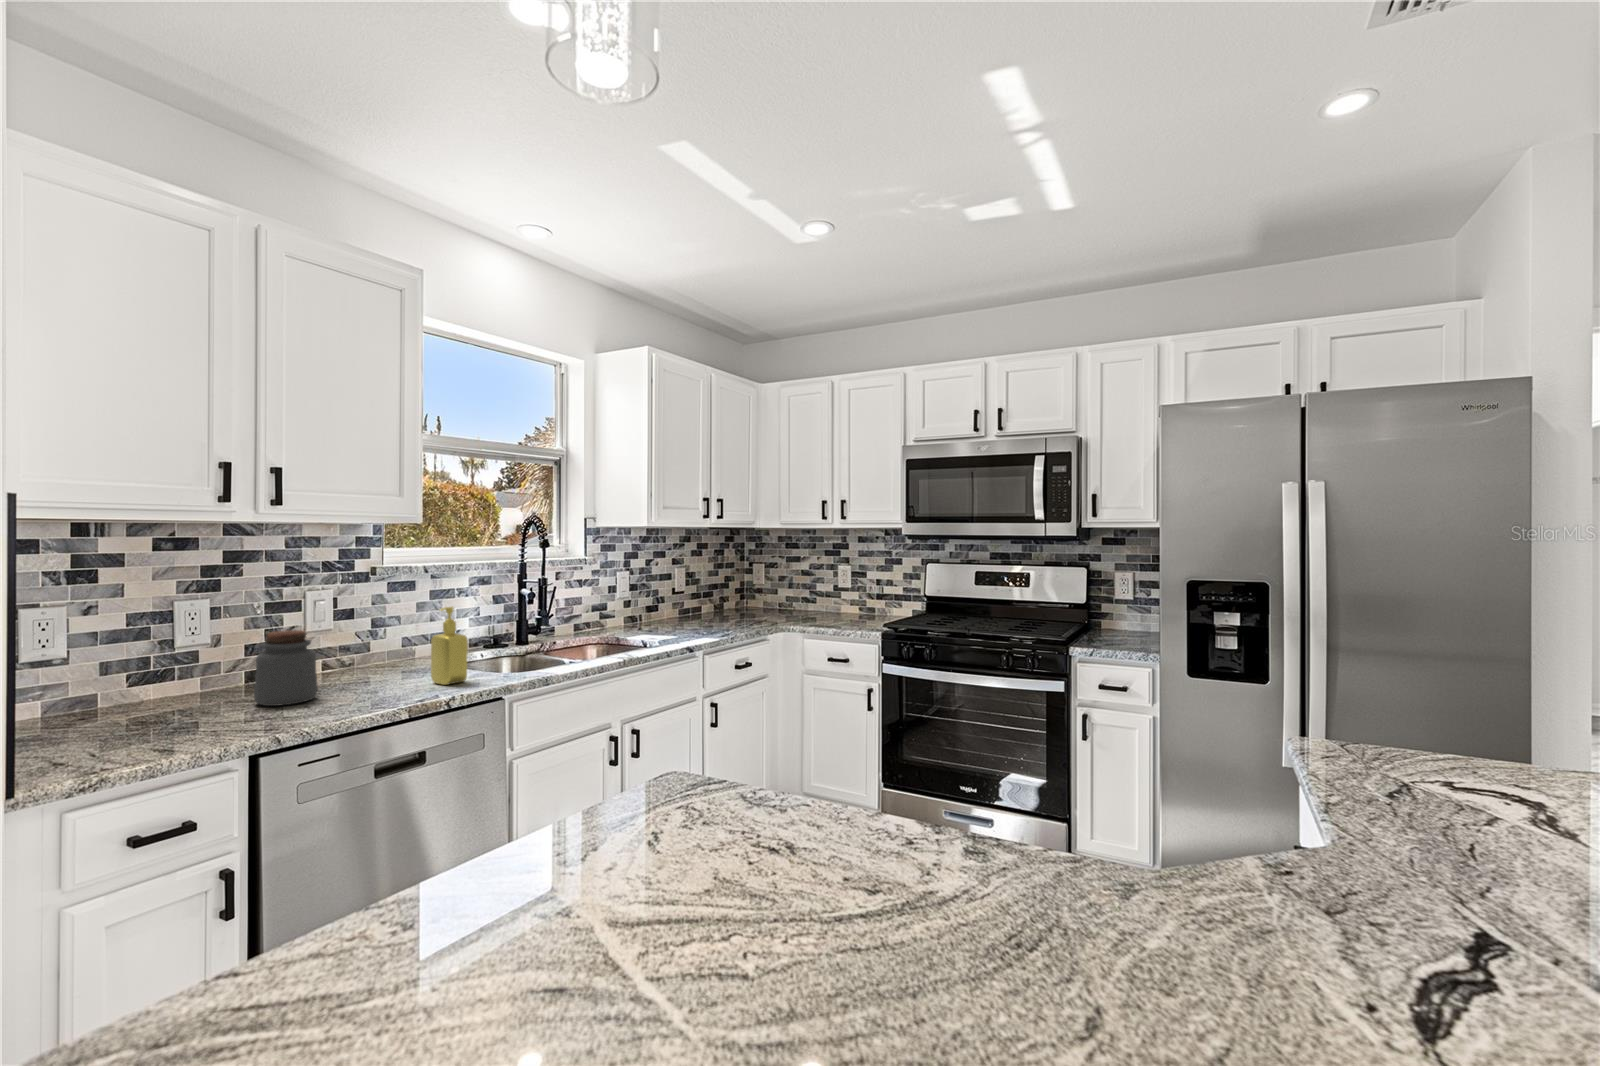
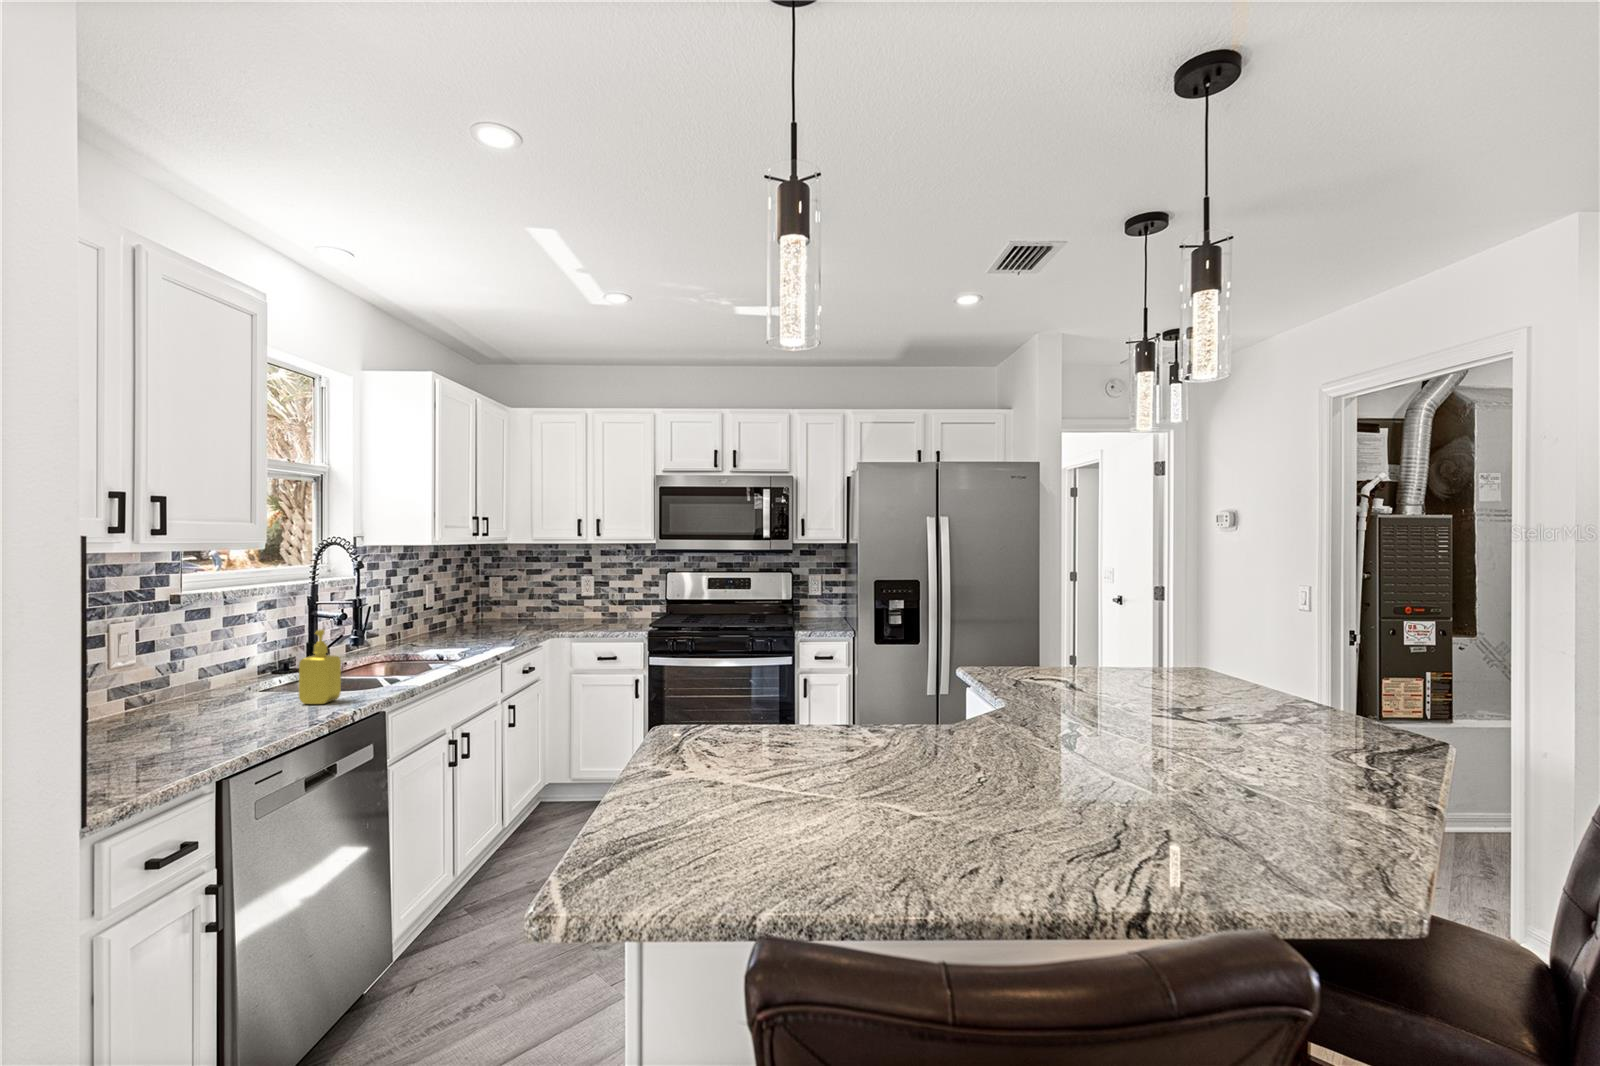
jar: present [254,630,318,706] -> none [129,662,200,741]

